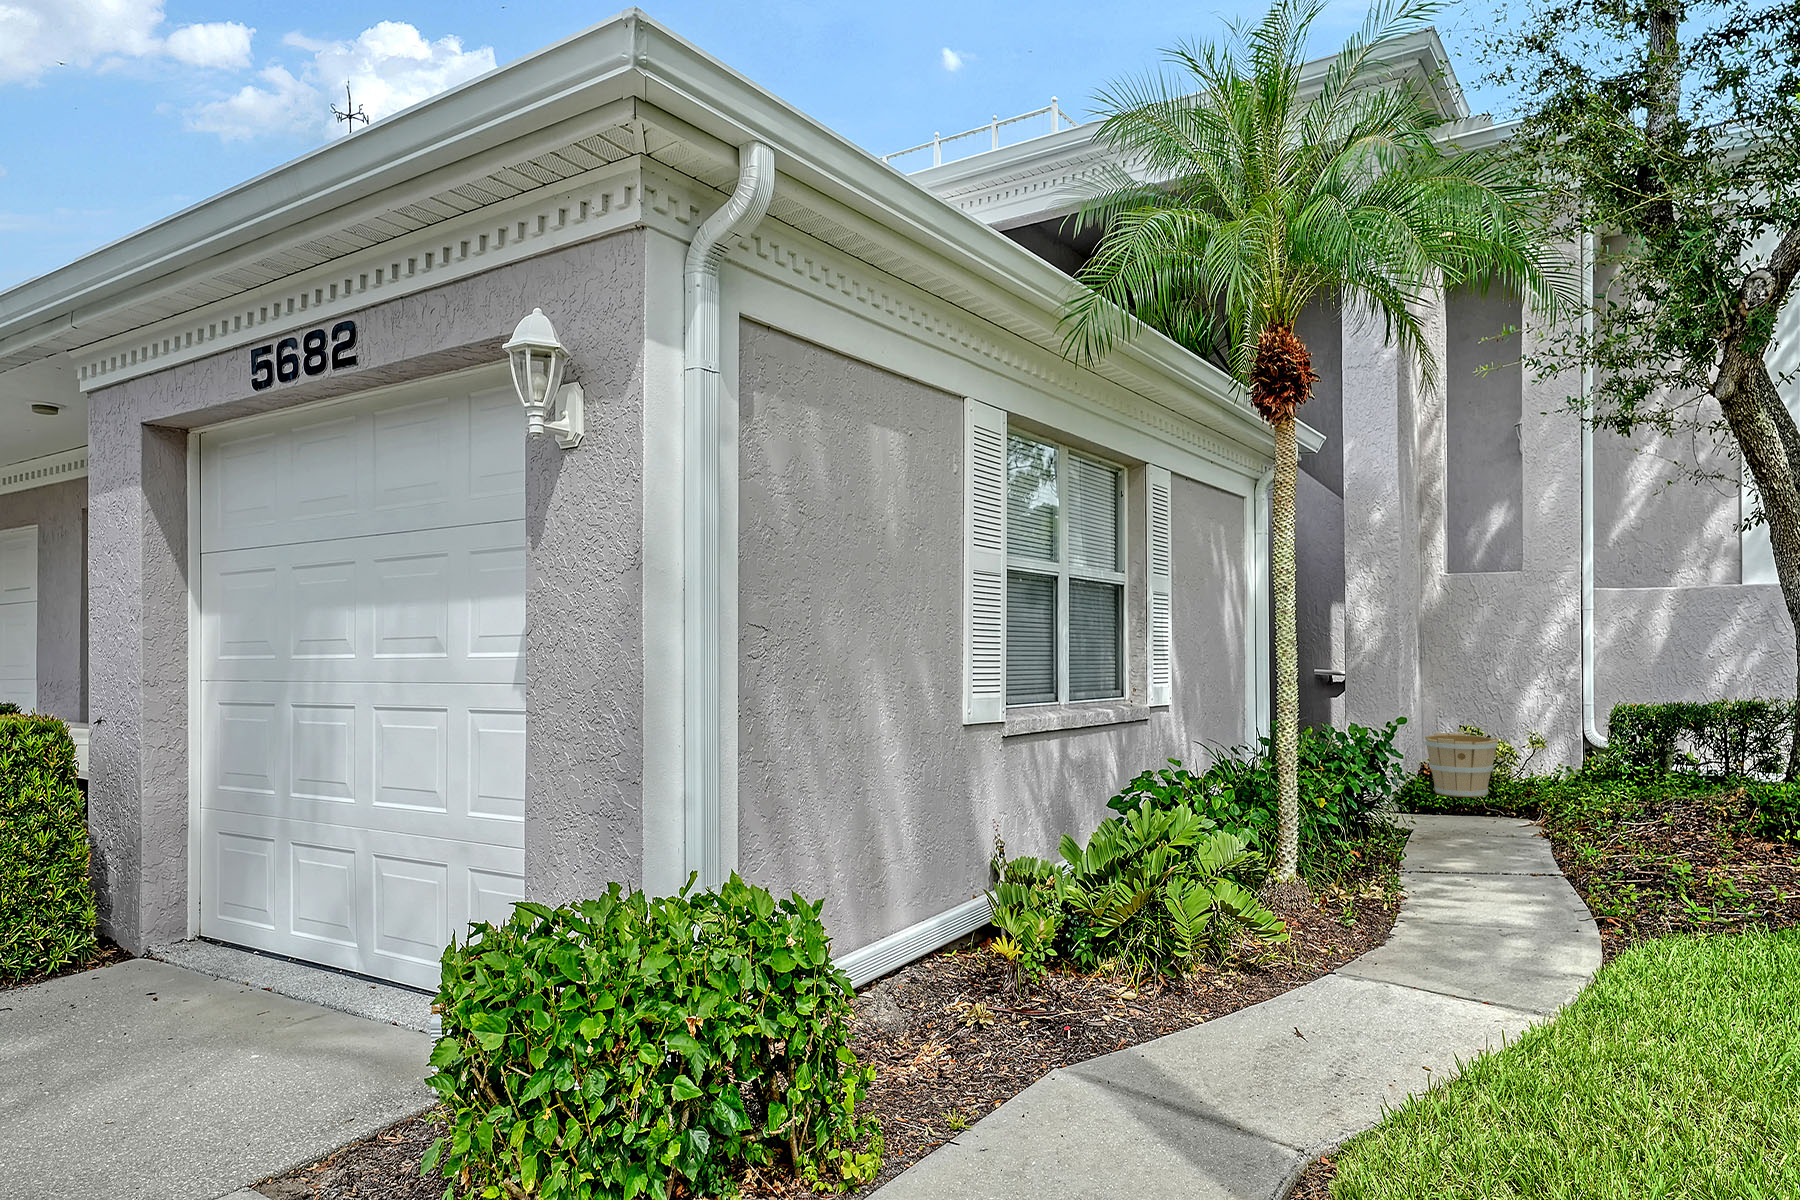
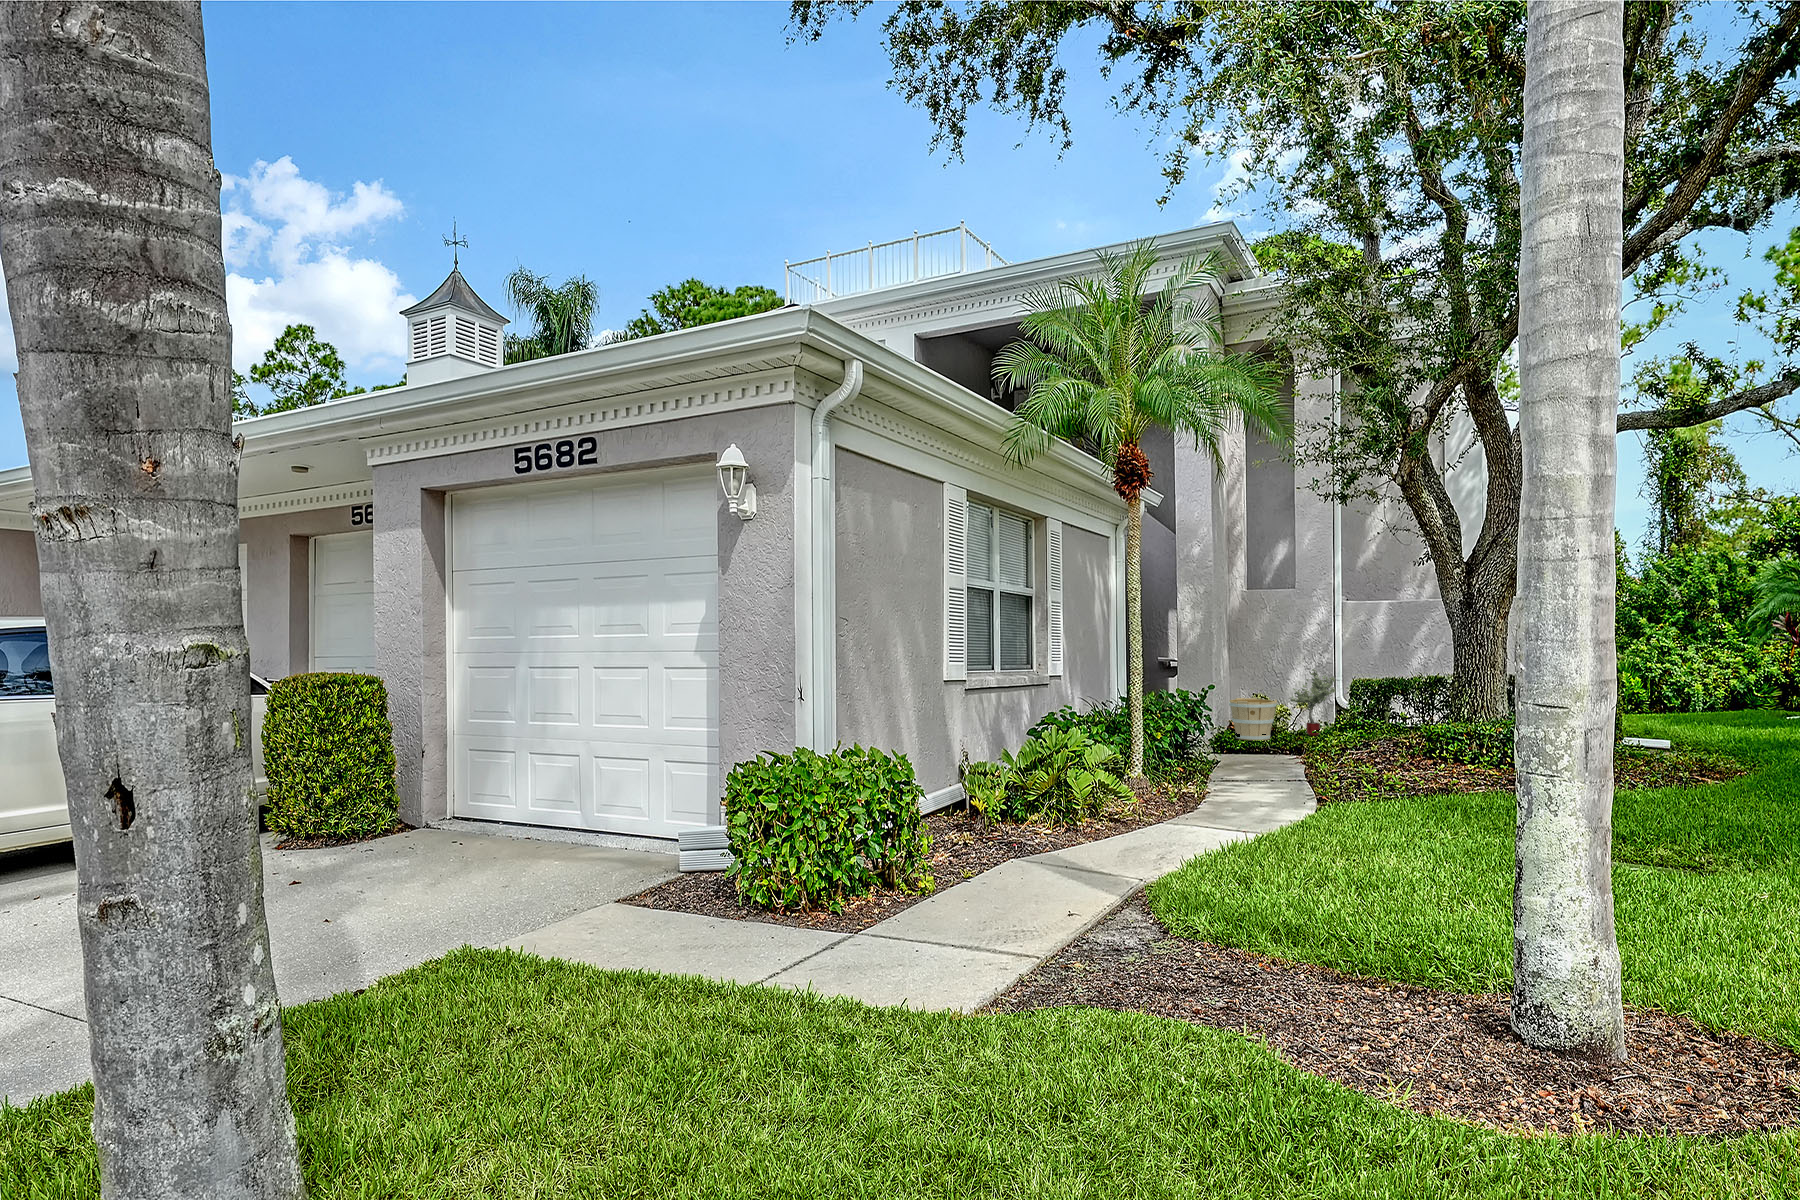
potted tree: none [1515,690,1587,790] -> present [1290,669,1336,736]

